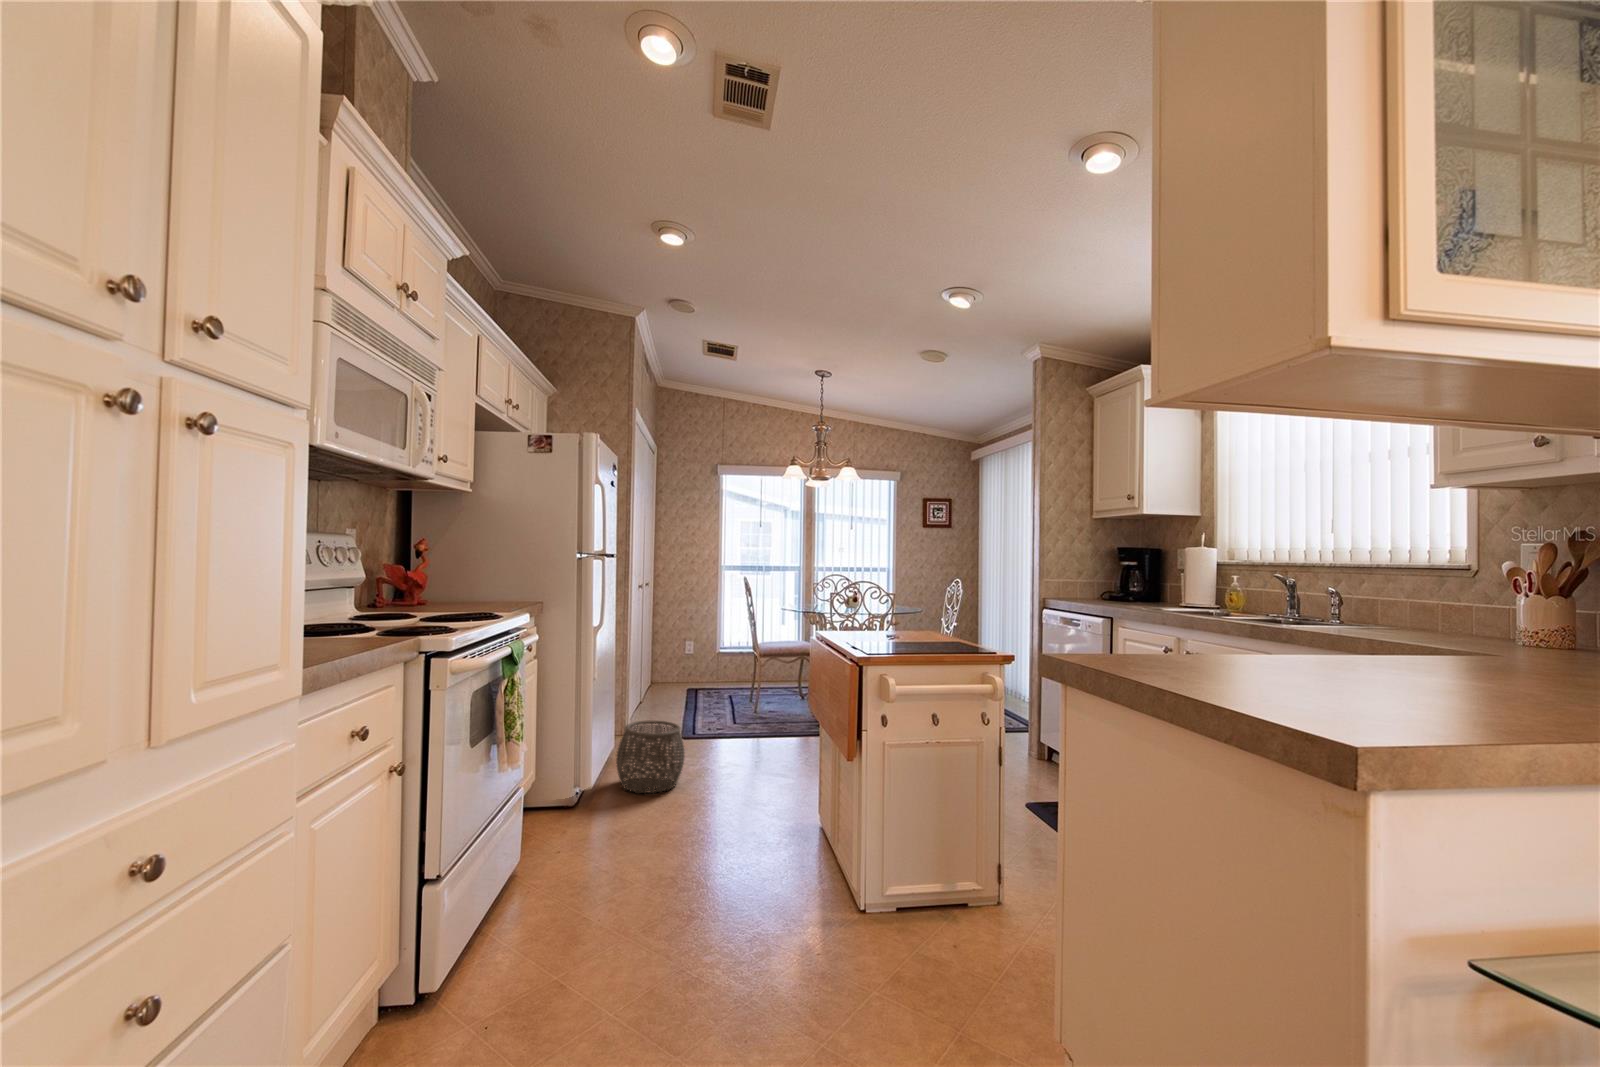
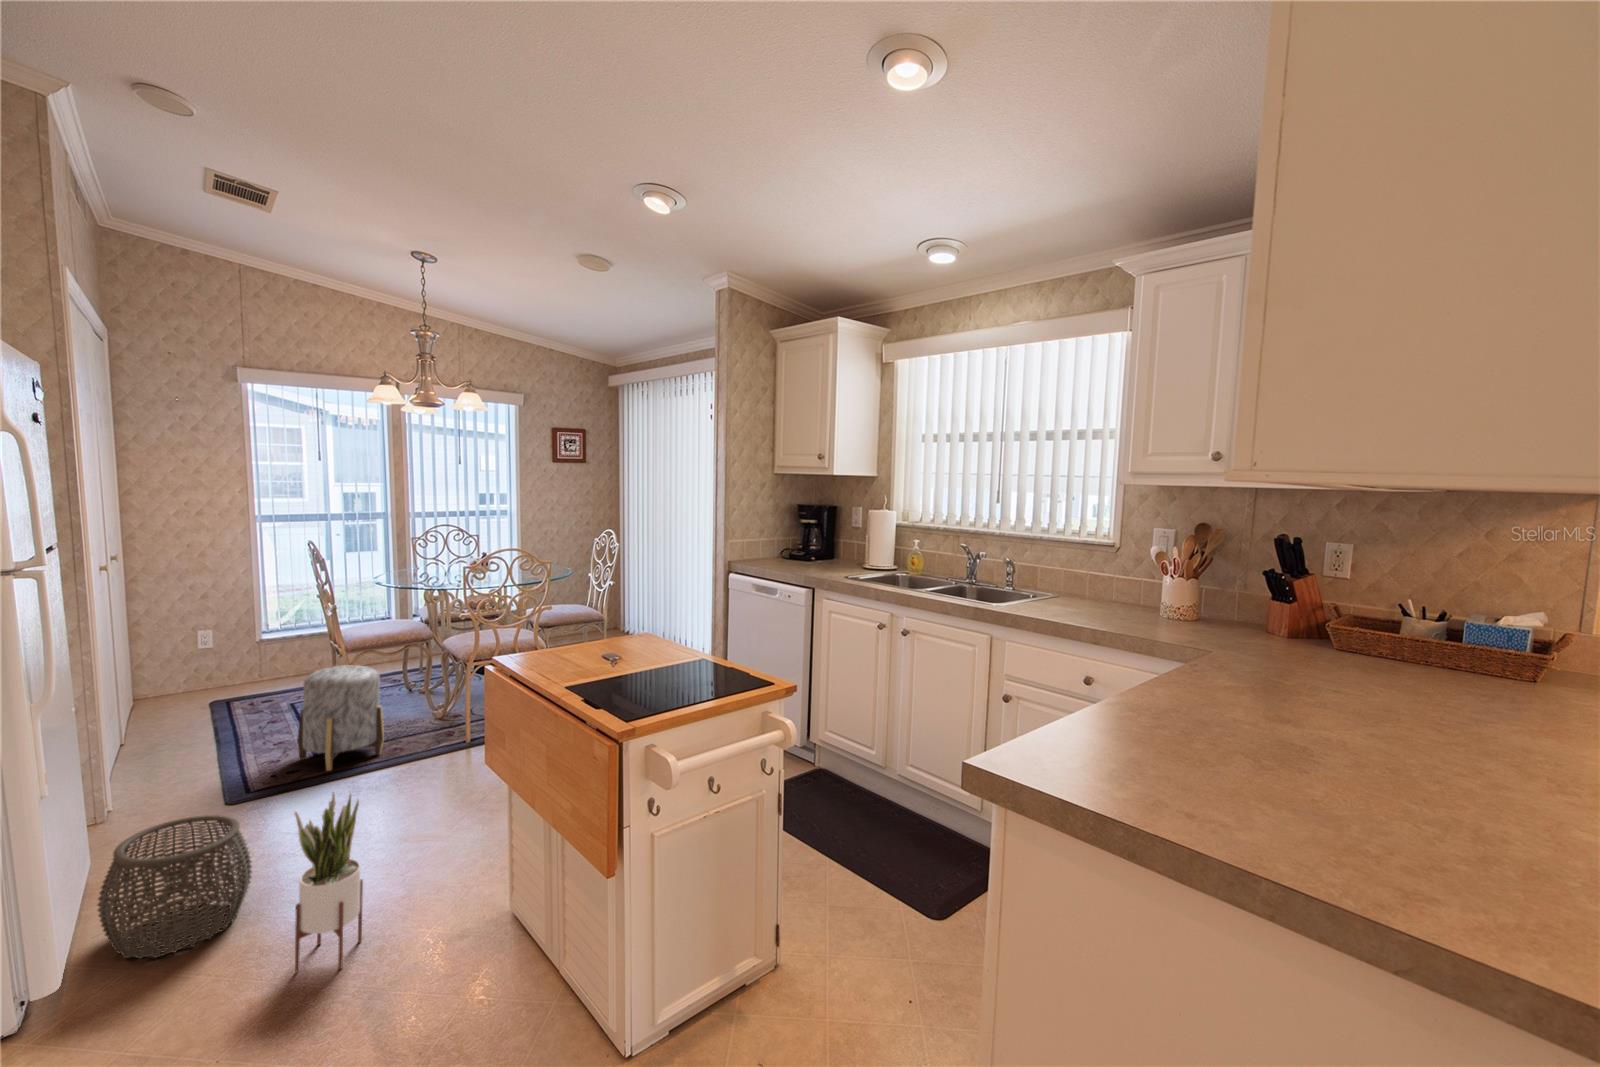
stool: none [725,662,775,733] -> present [297,665,384,771]
potted plant: none [696,706,736,822] -> present [294,793,363,972]

